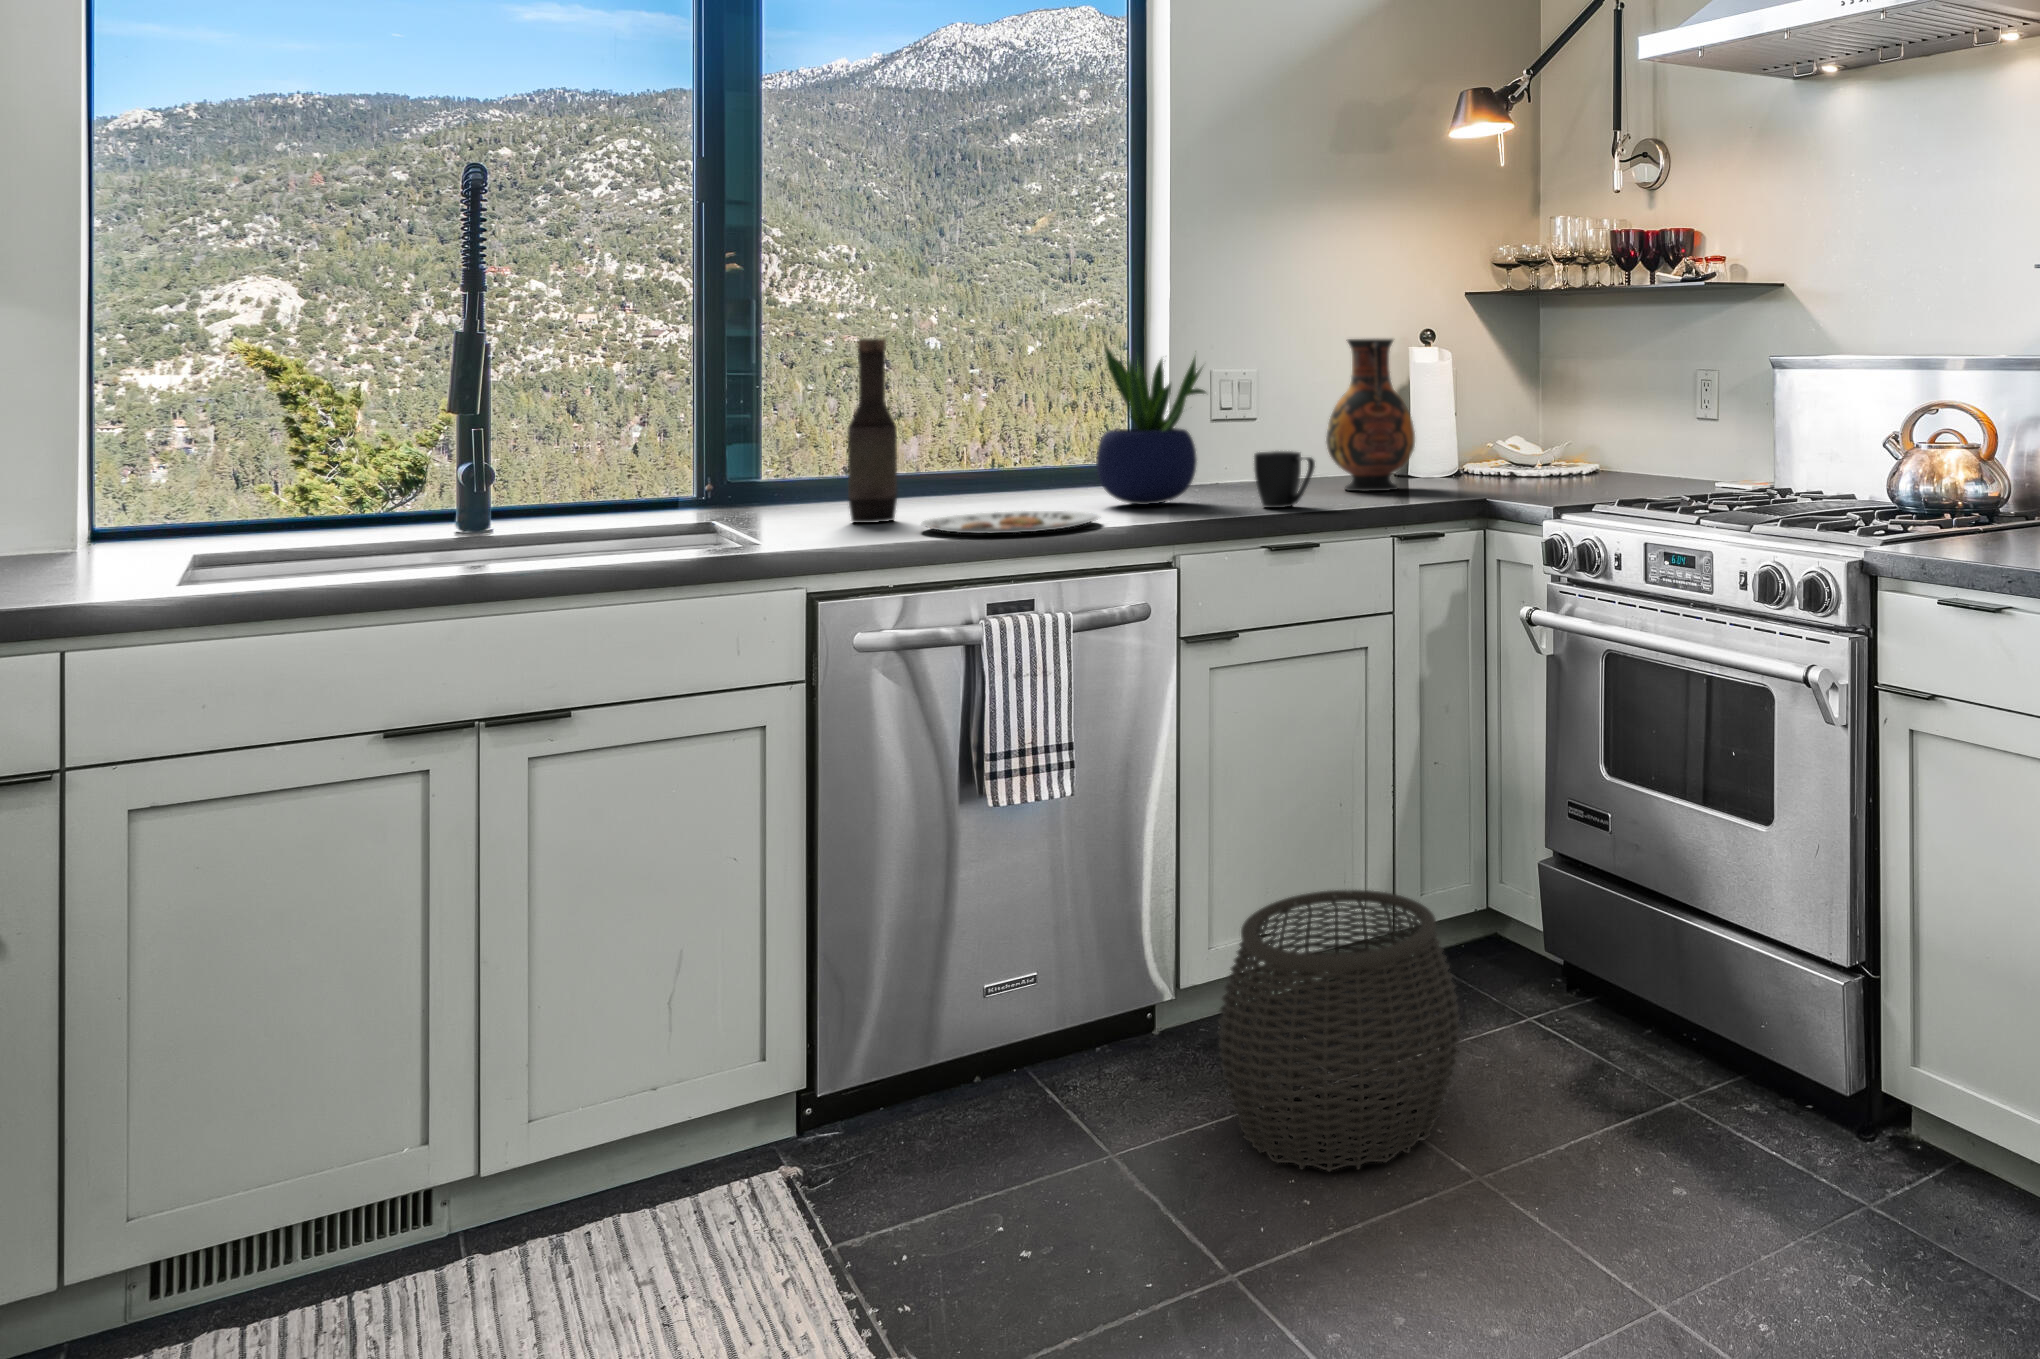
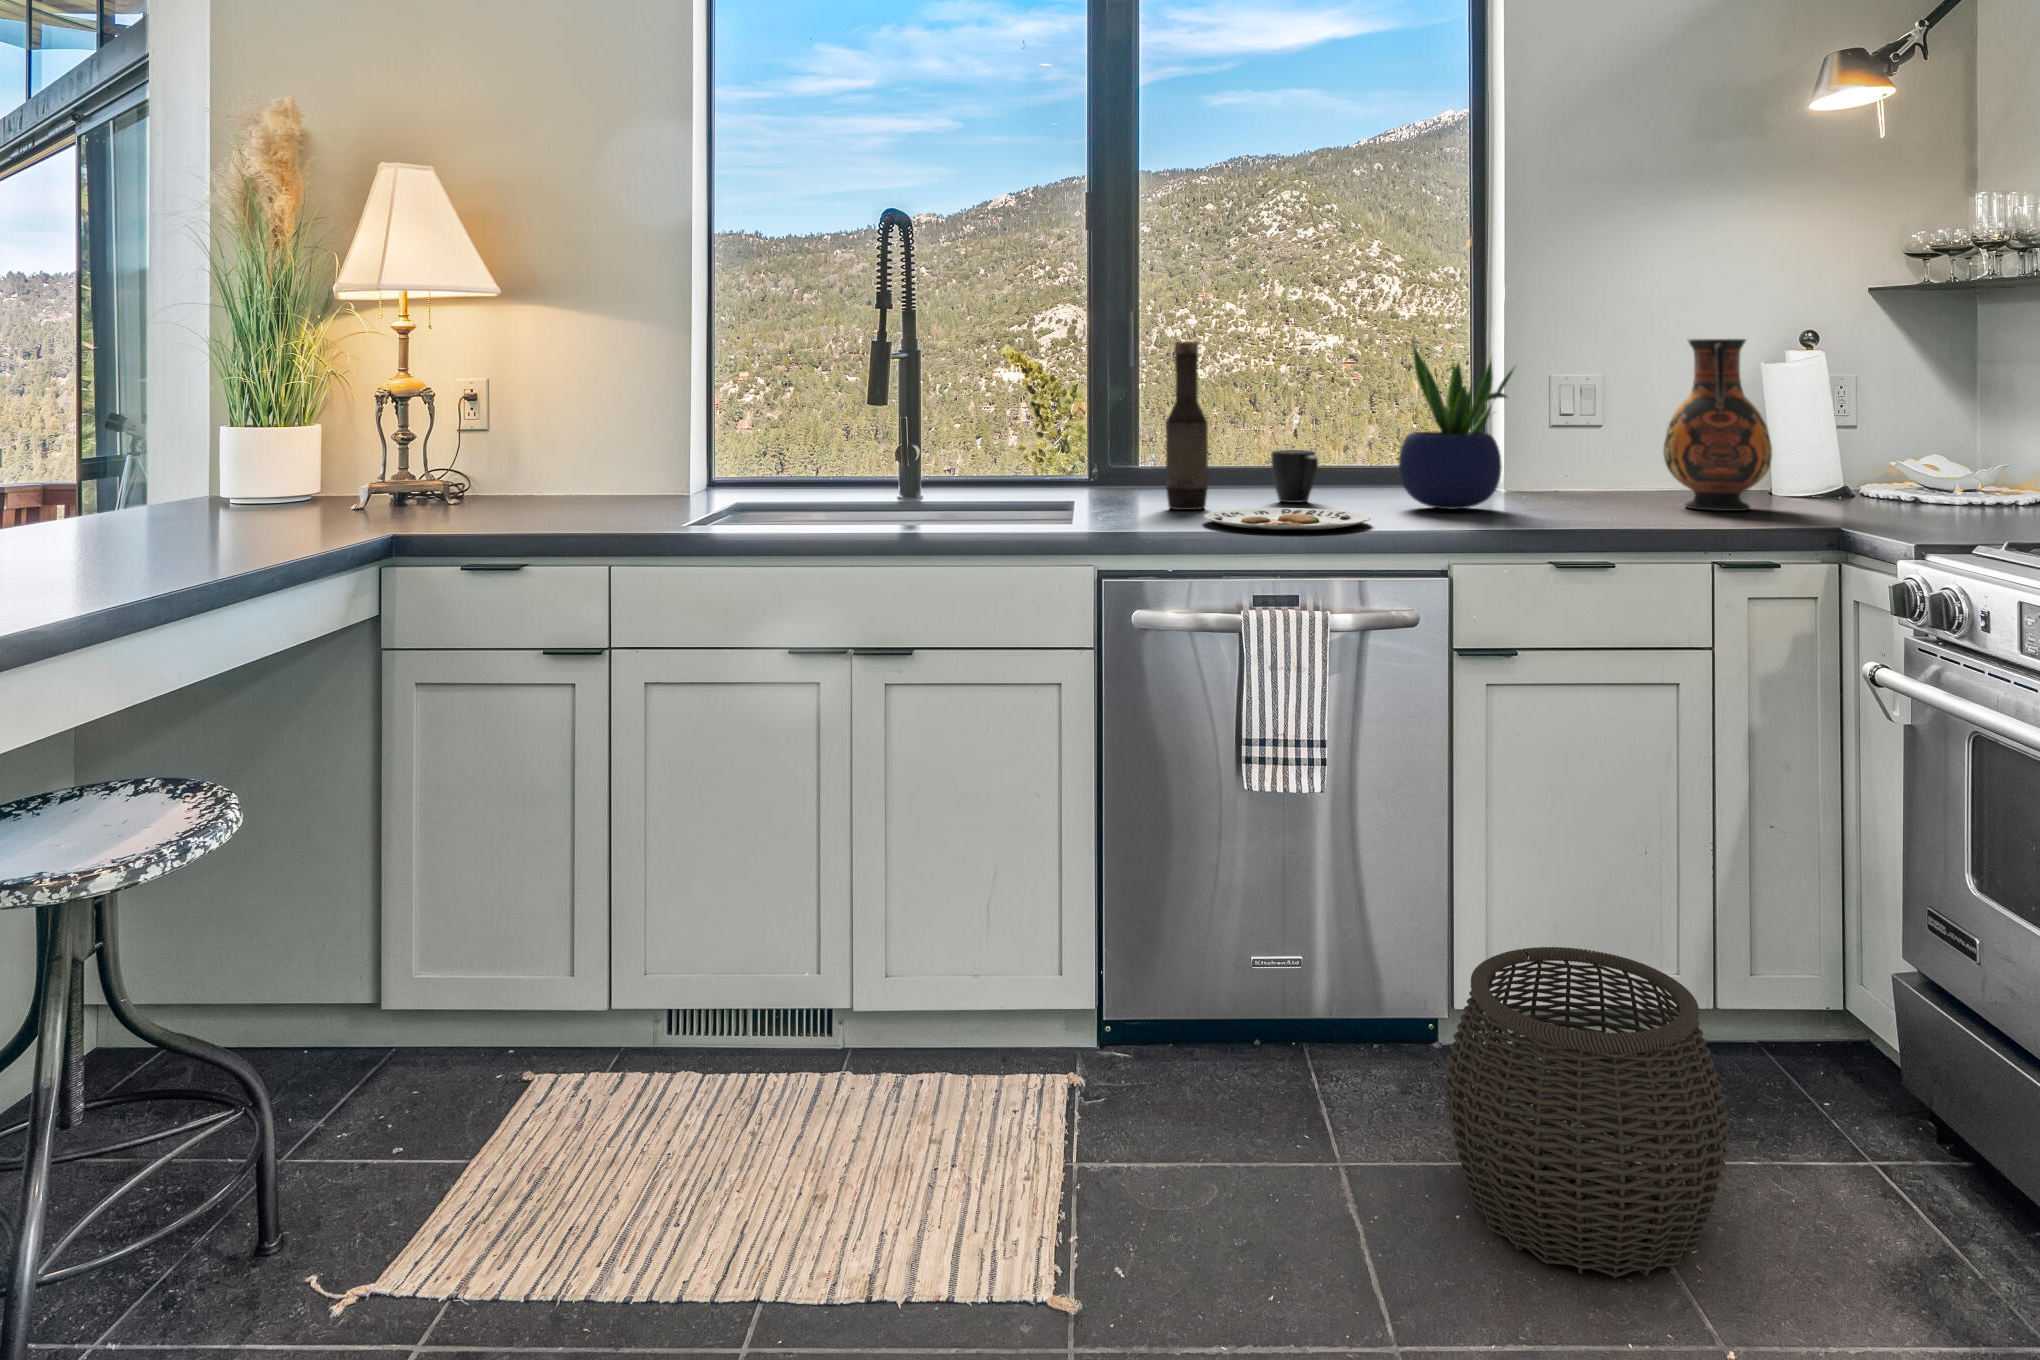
mug: present [1254,451,1315,508] -> present [1271,450,1318,503]

